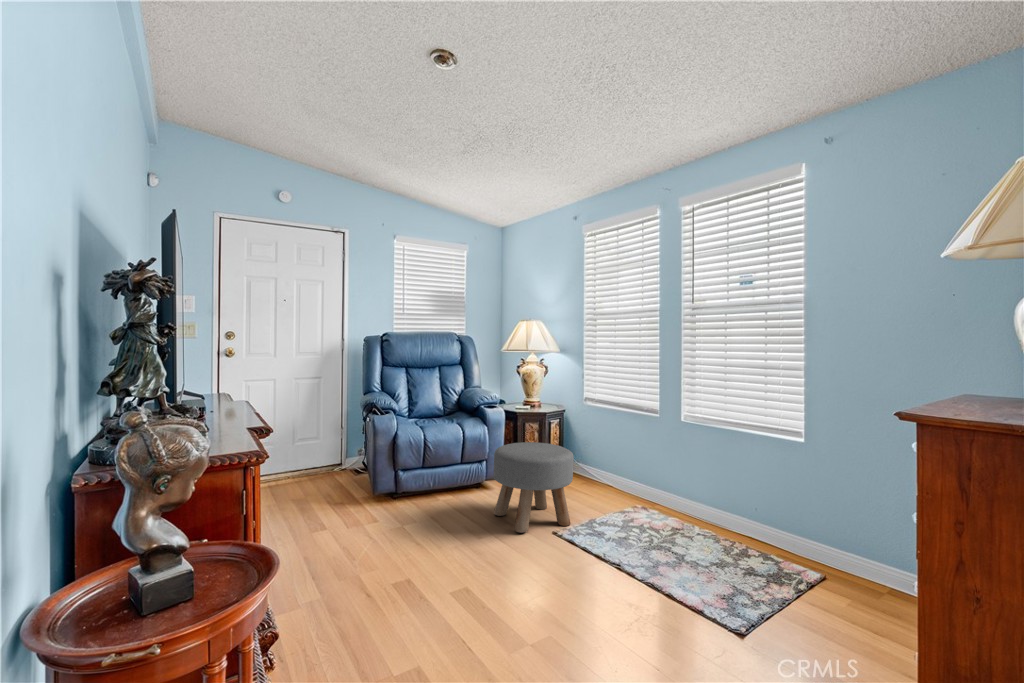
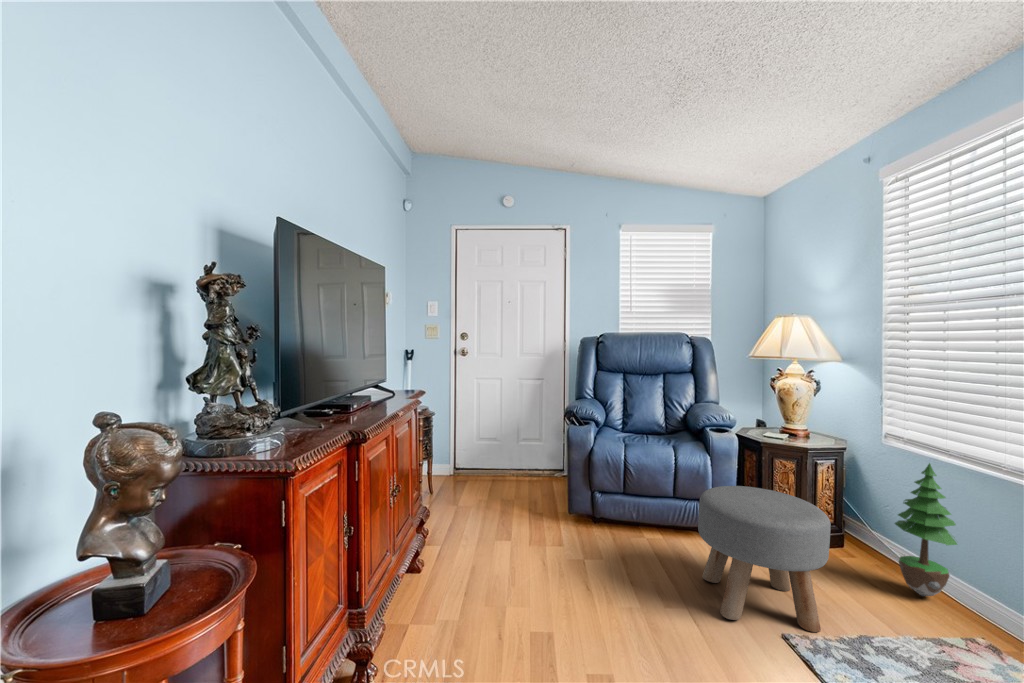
potted tree: none [597,411,626,493] -> present [895,463,957,596]

